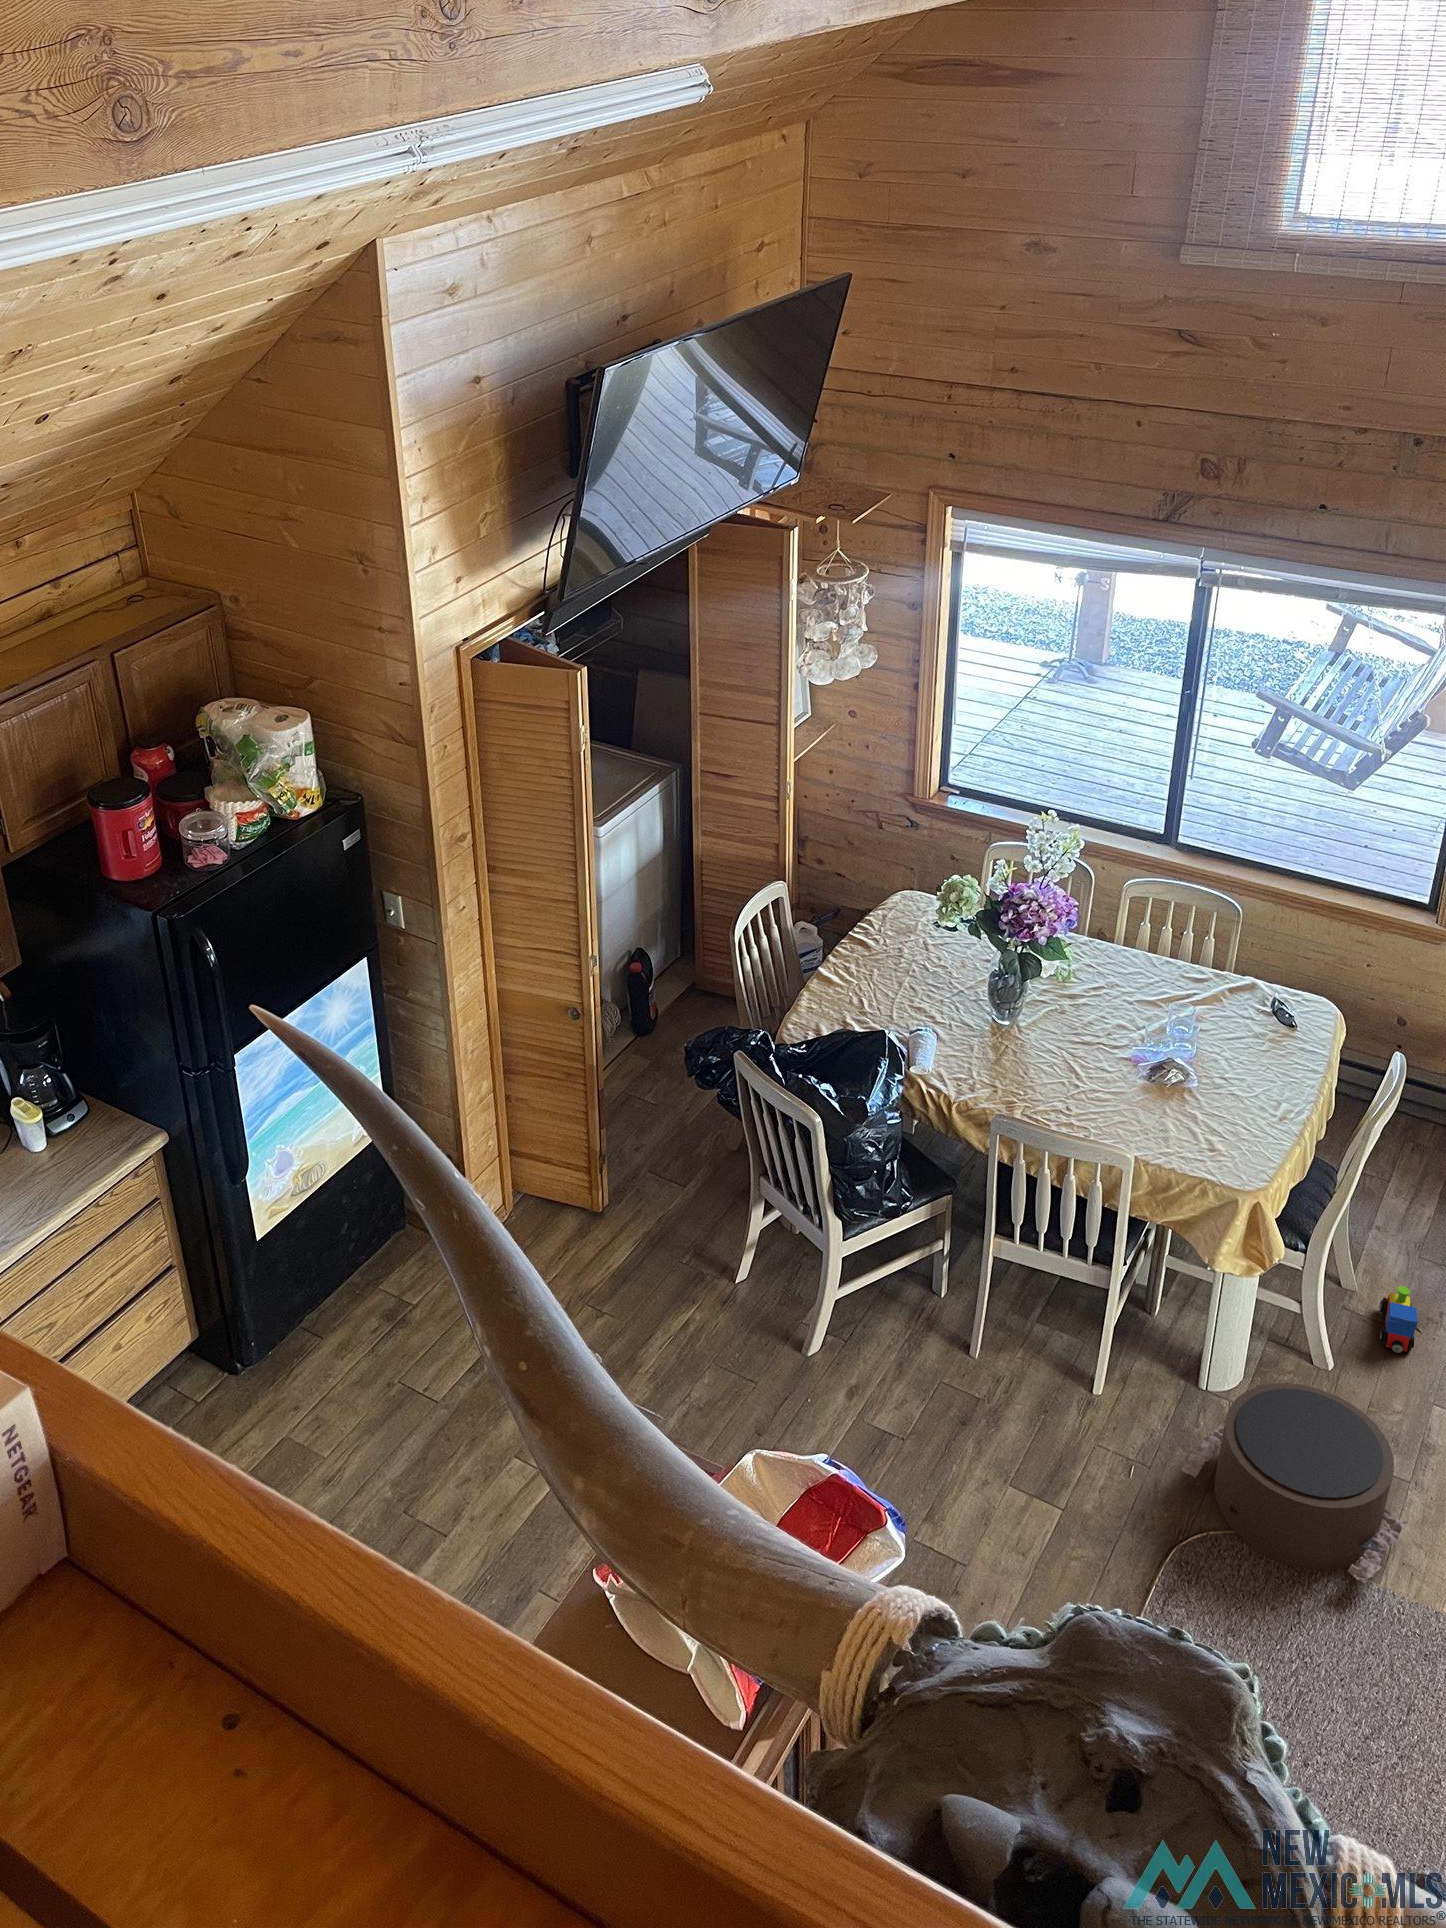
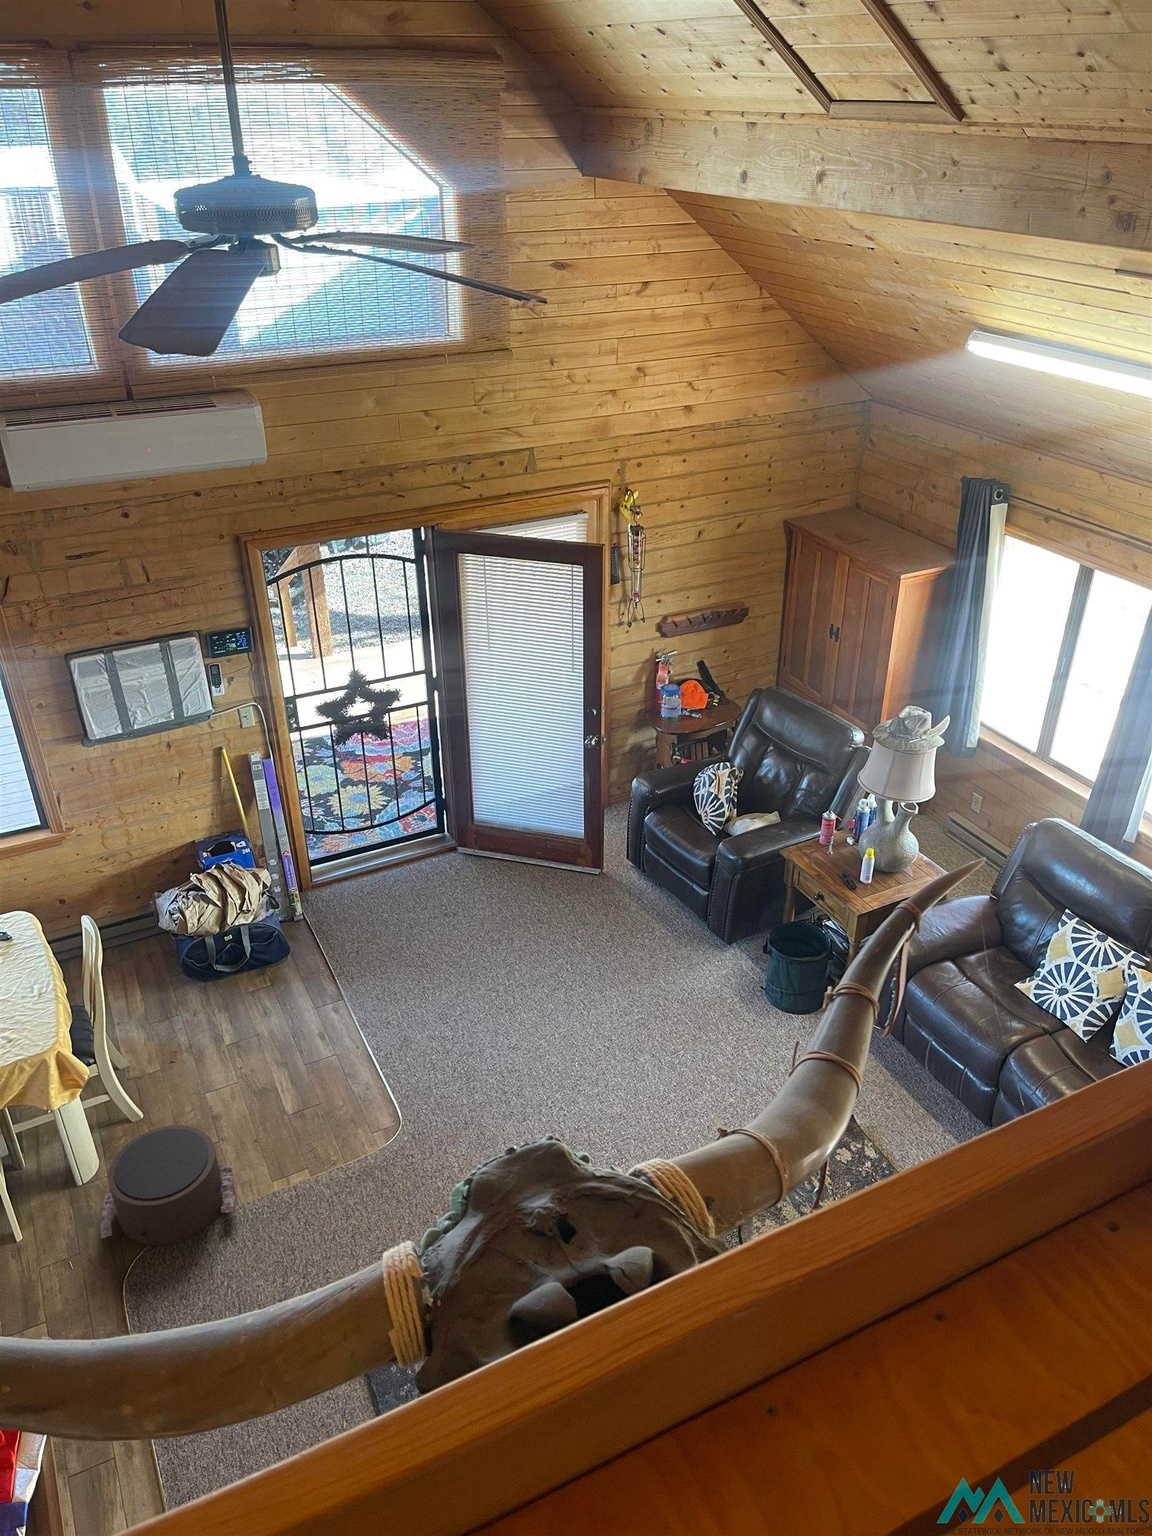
toy train: present [1379,1286,1418,1353] -> none [143,1045,175,1085]

